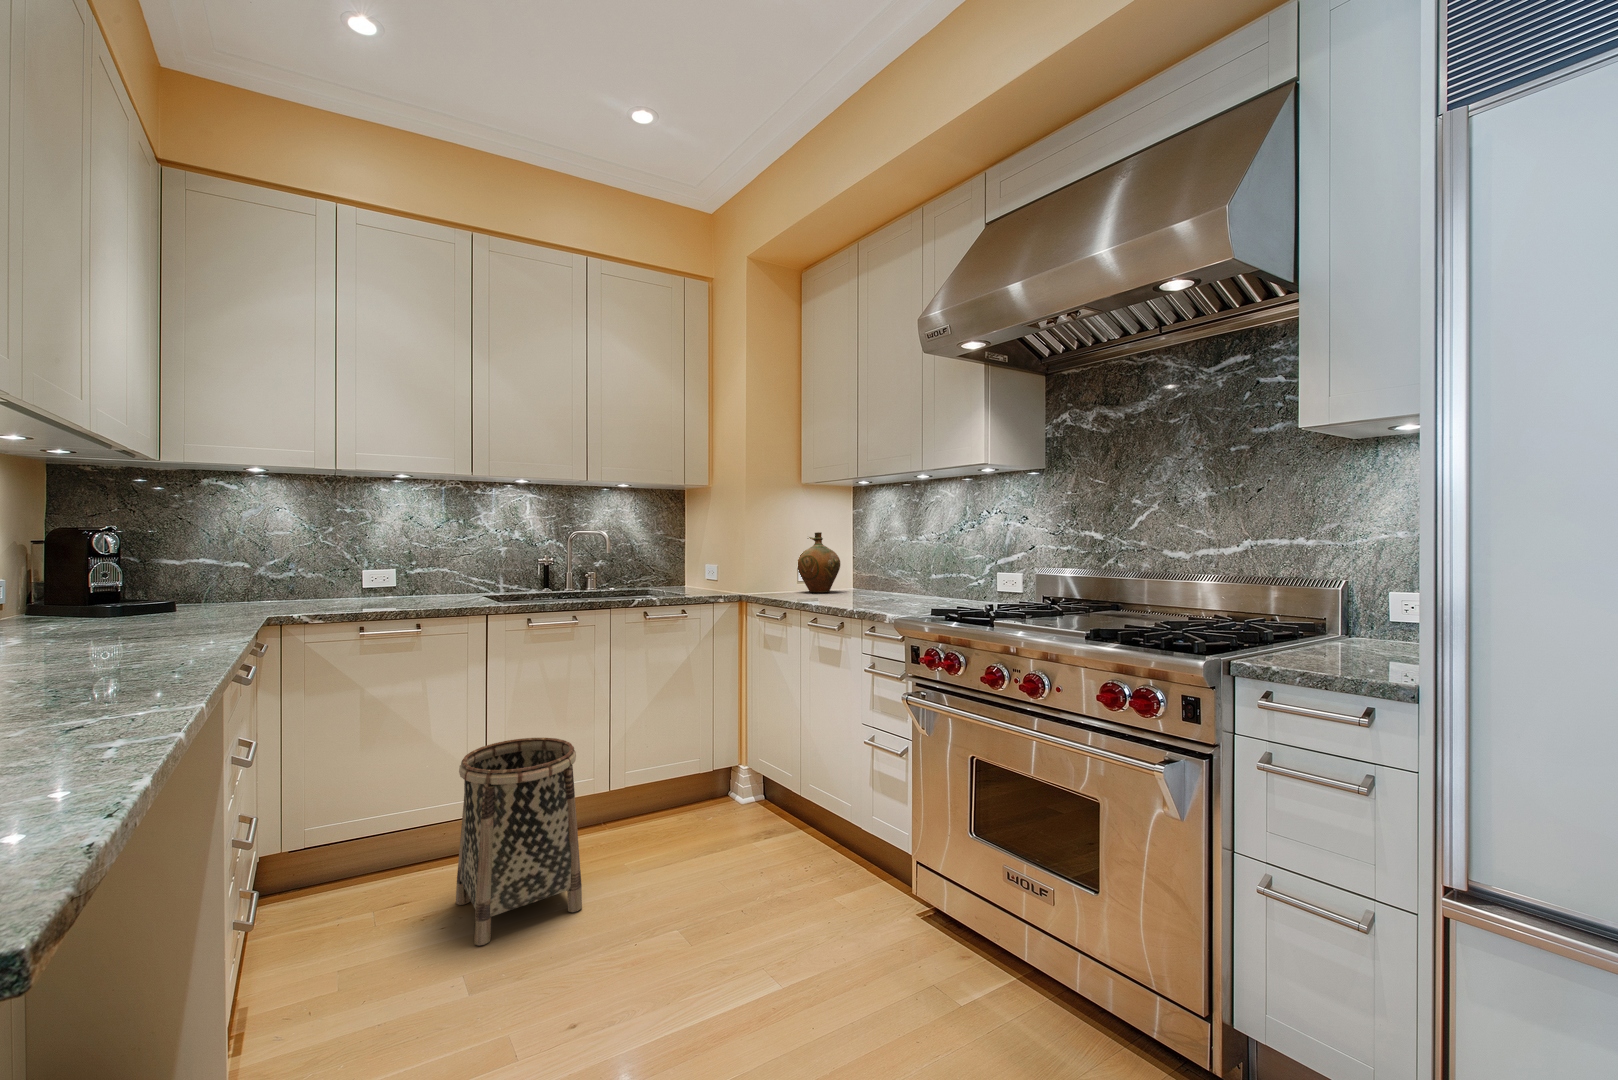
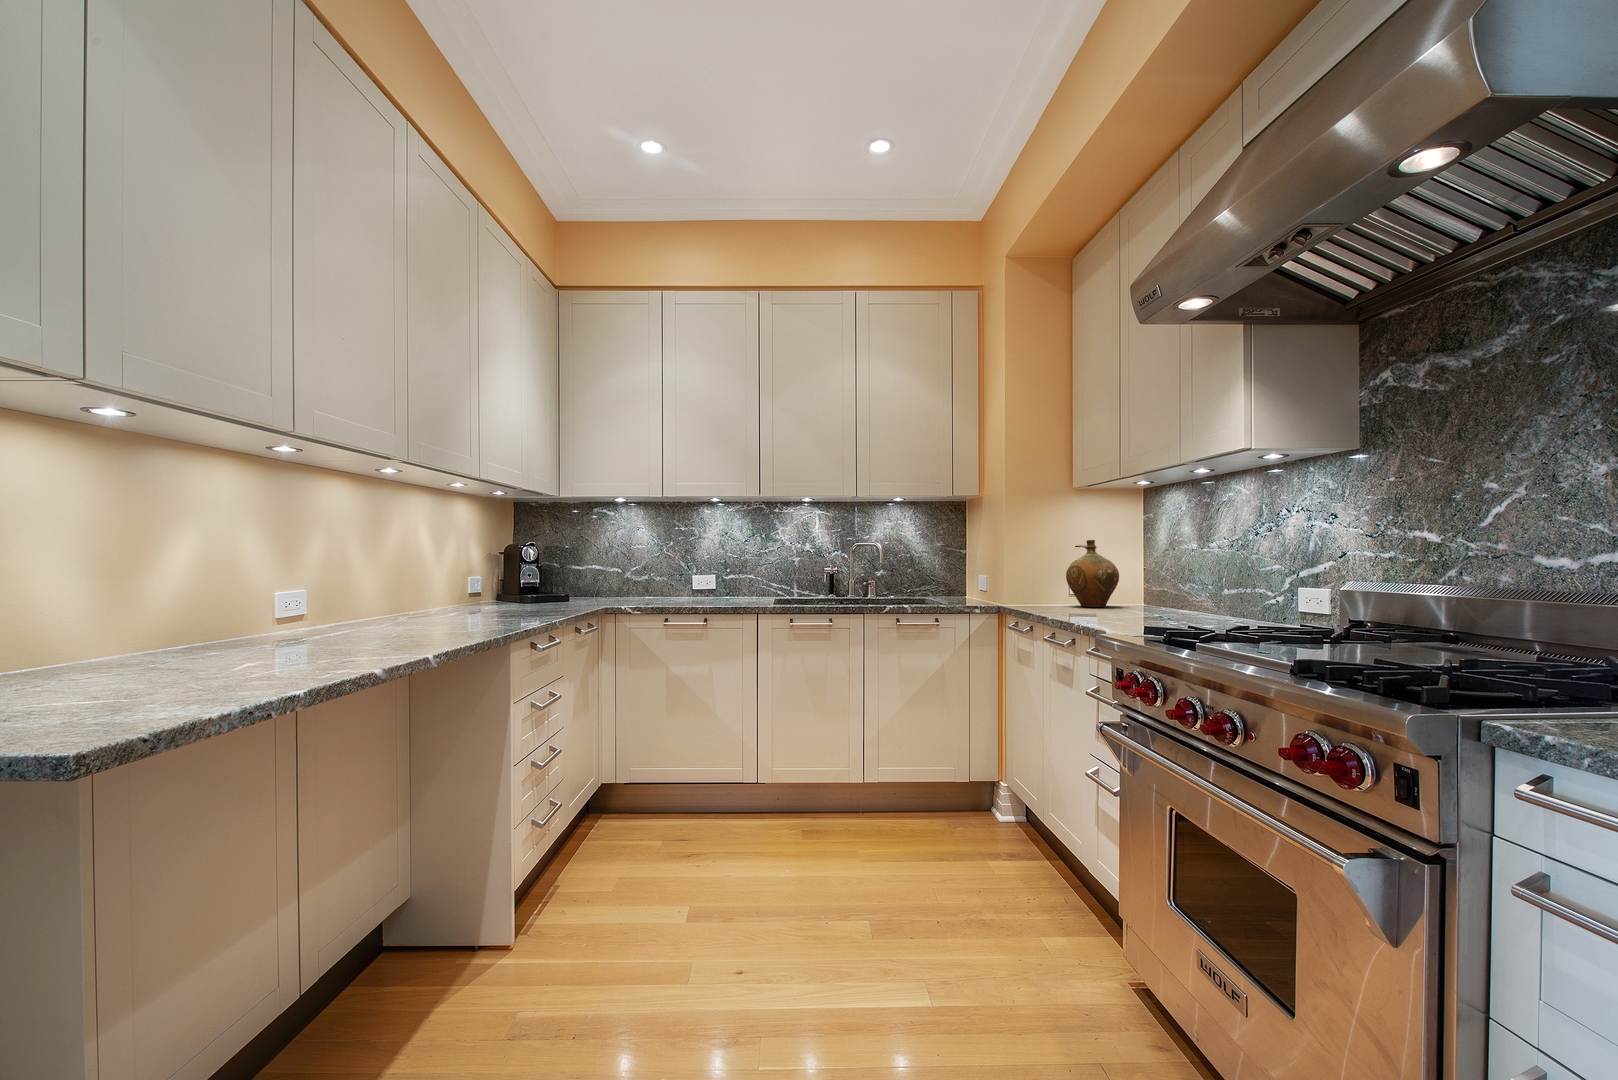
basket: present [456,738,582,945] -> none [723,717,811,874]

